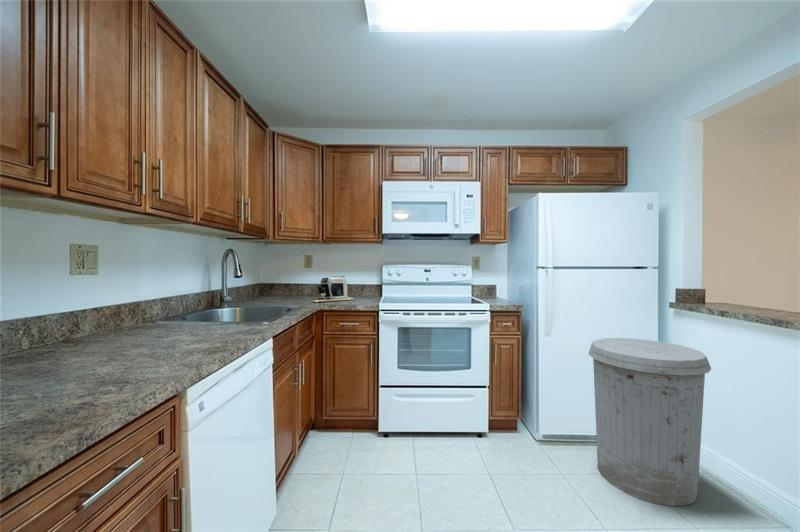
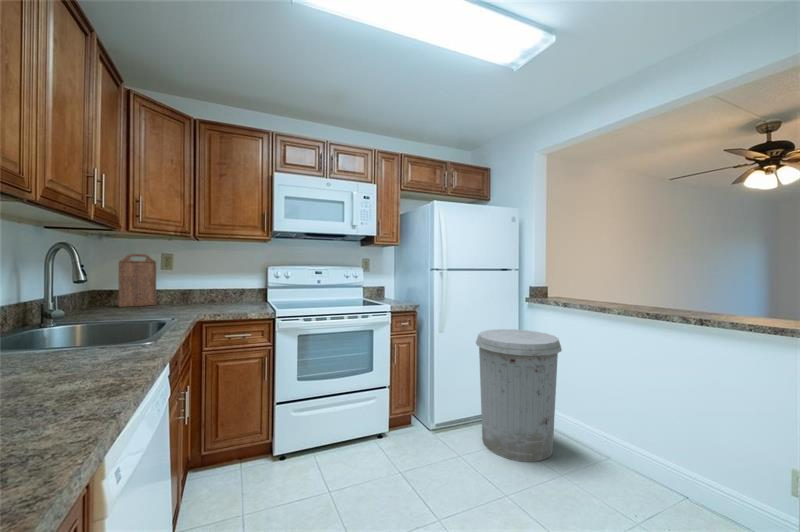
cutting board: none [276,256,301,297] -> present [118,254,156,307]
coffee maker: present [313,276,353,303] -> none [179,279,236,312]

